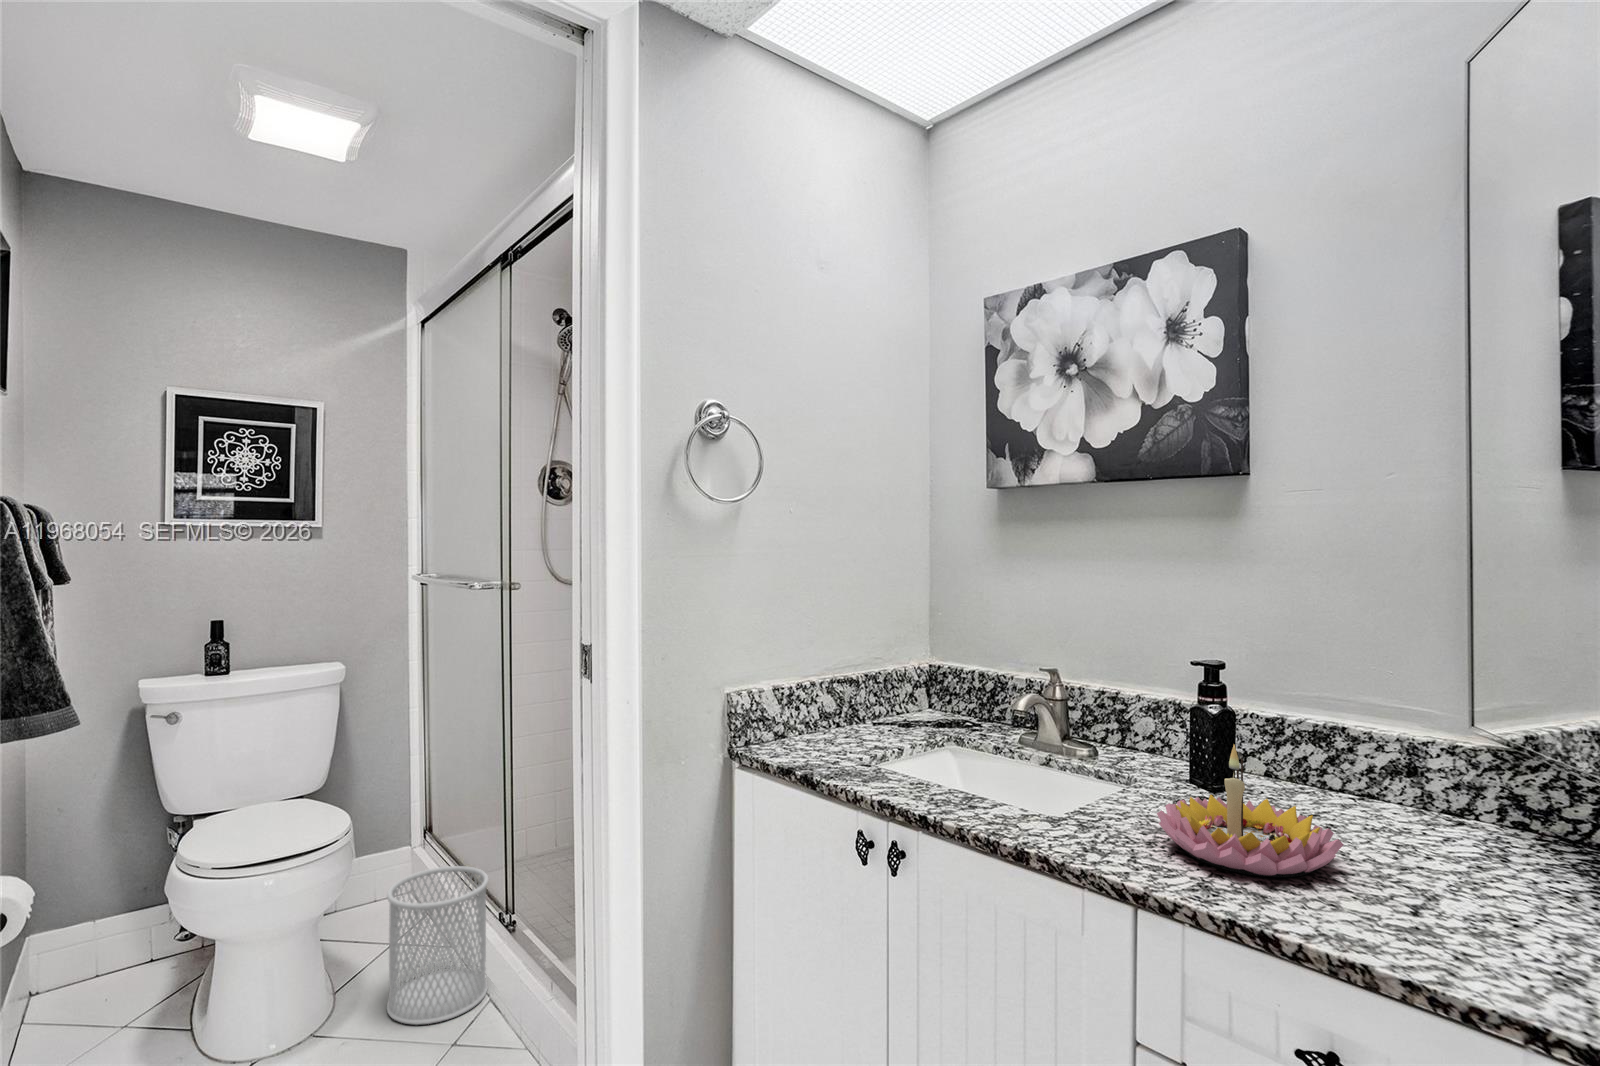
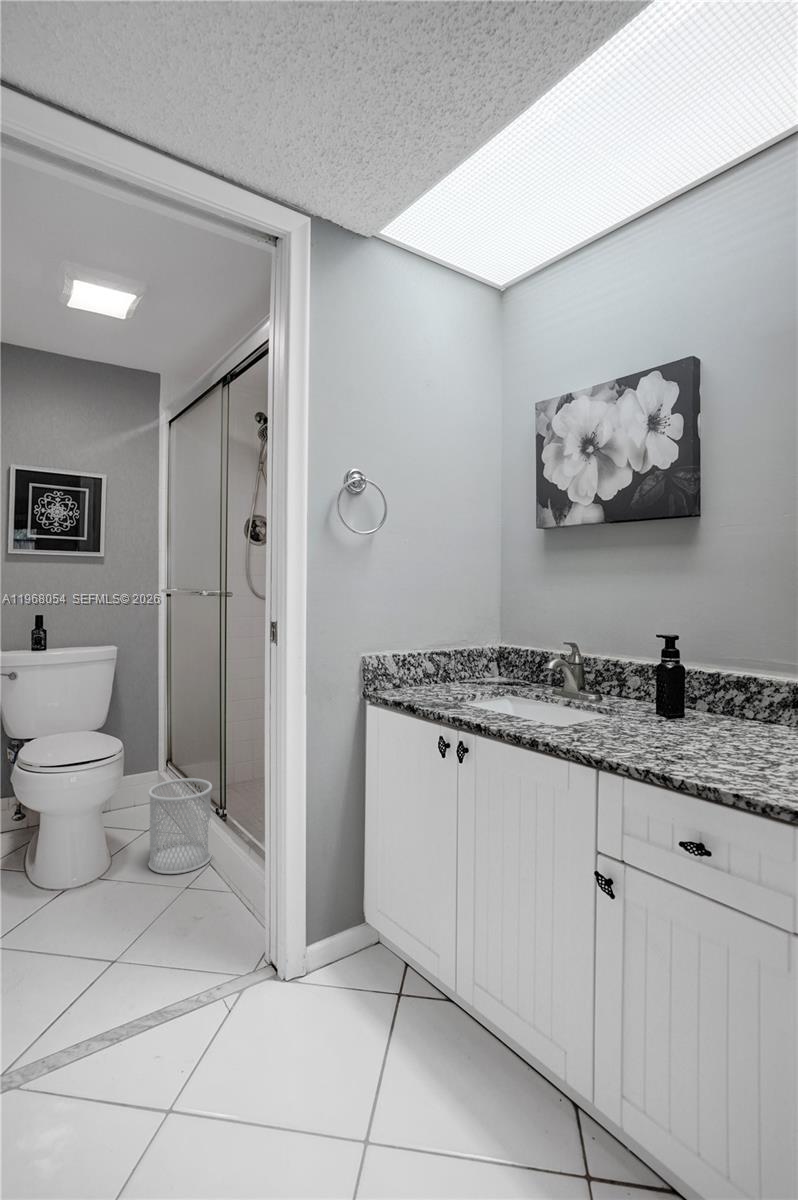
candle holder: present [1157,745,1344,877] -> none [618,676,730,753]

